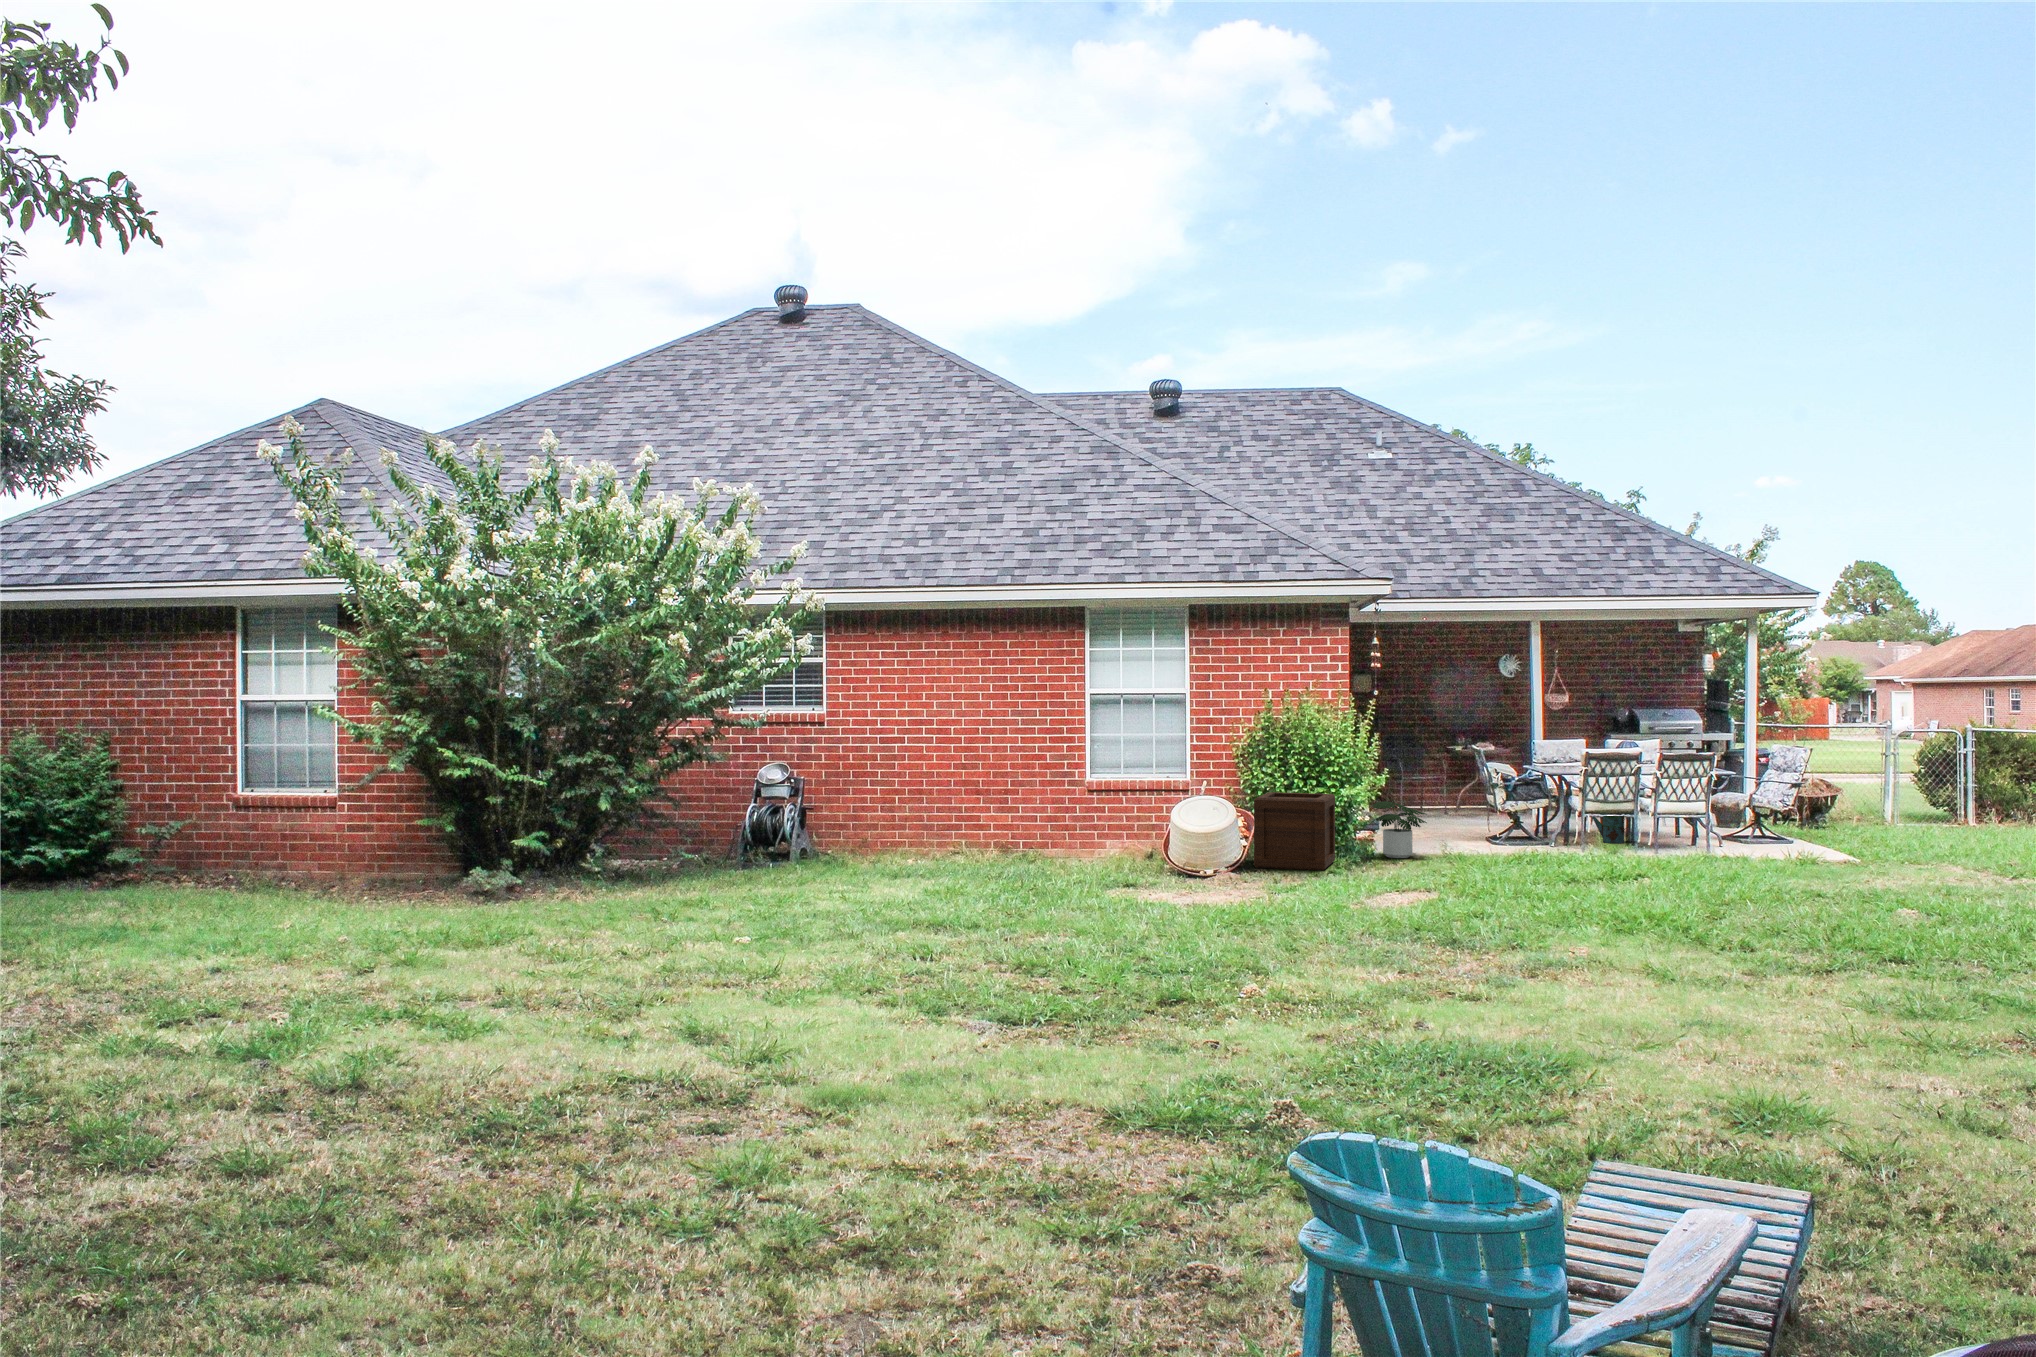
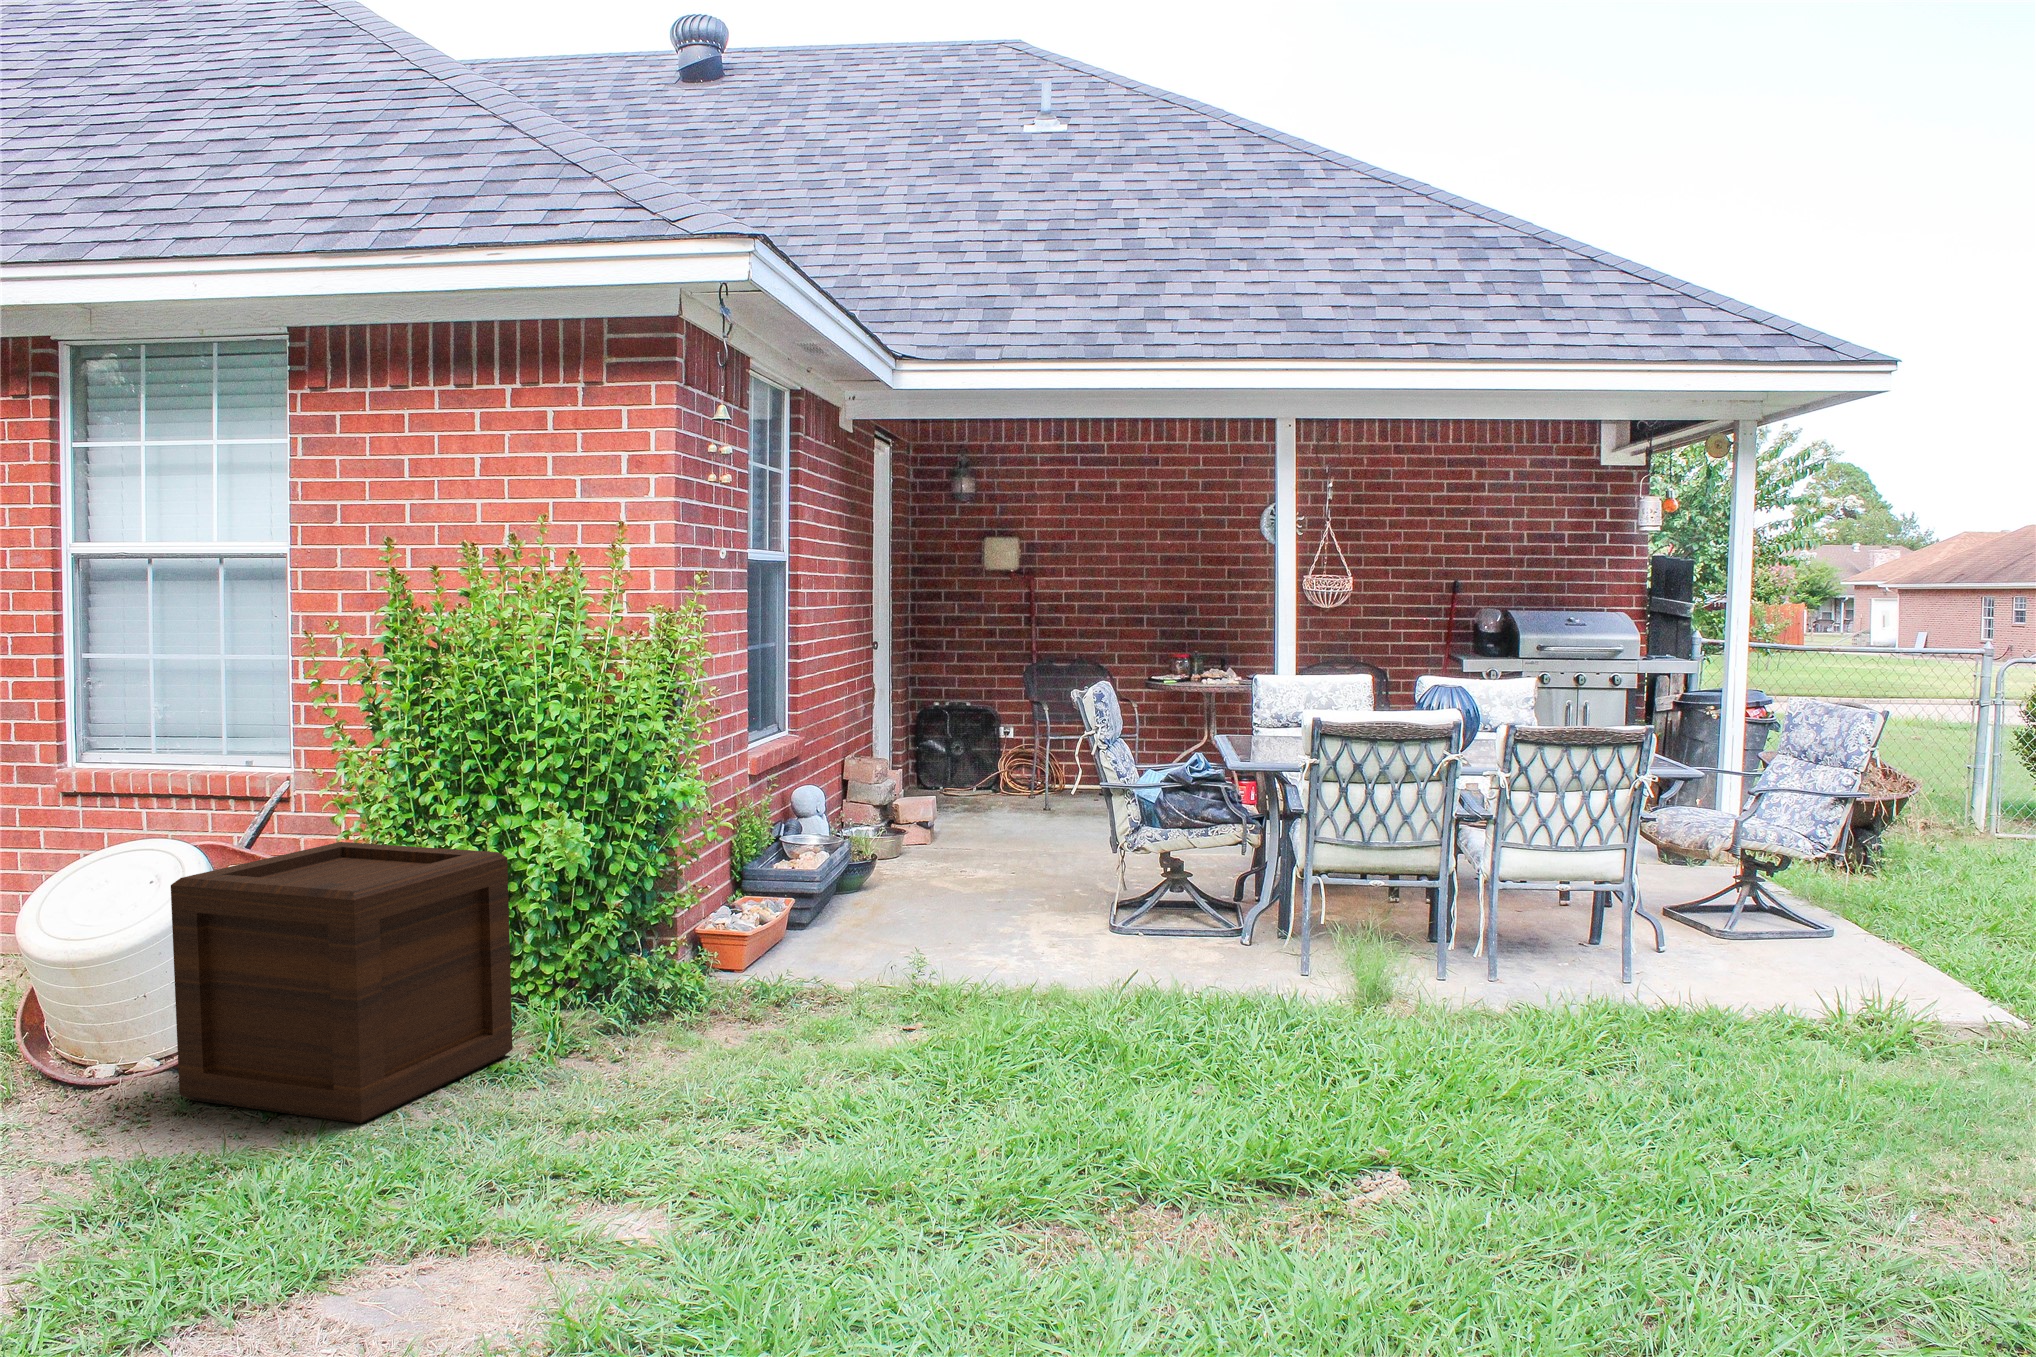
potted plant: present [1370,801,1427,858] -> none [653,862,837,1027]
watering can: present [1593,816,1629,844] -> none [1339,848,1443,941]

